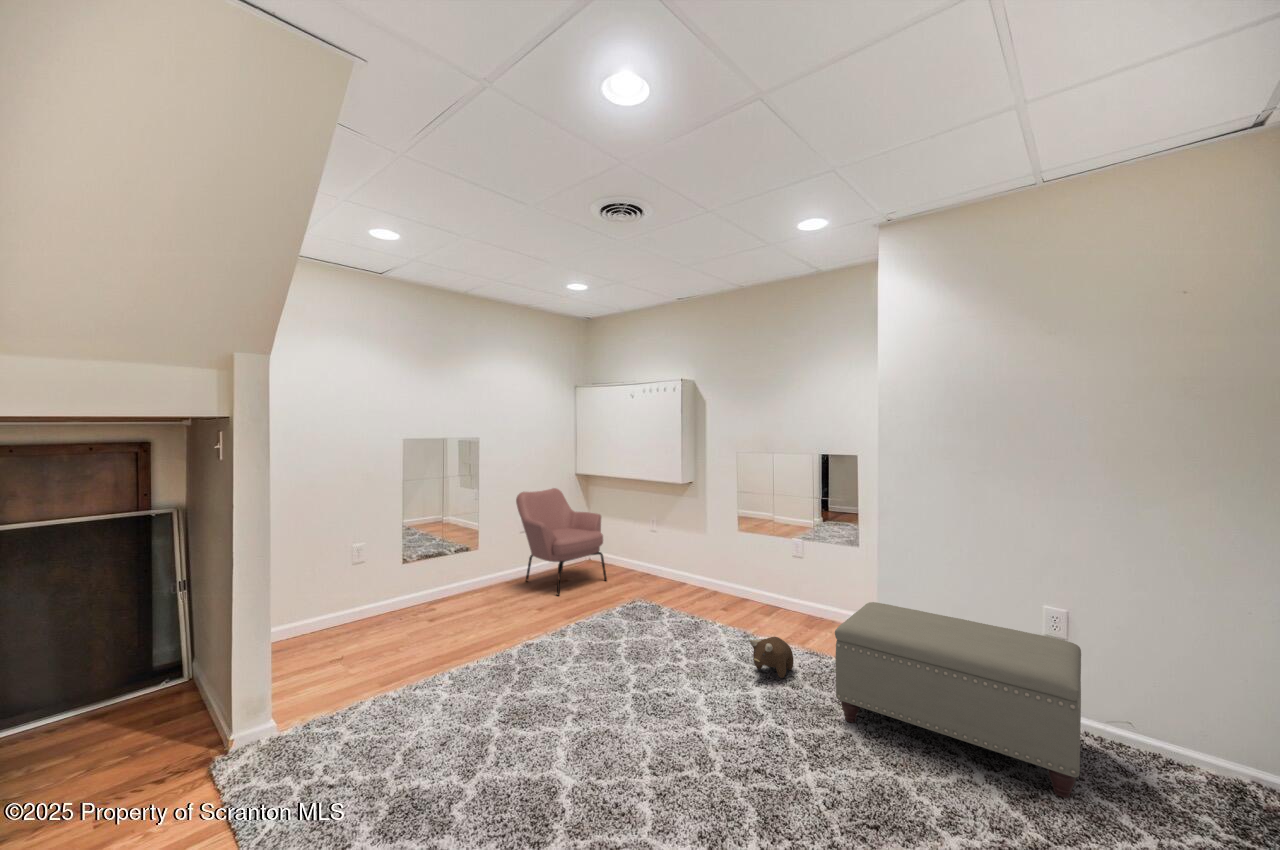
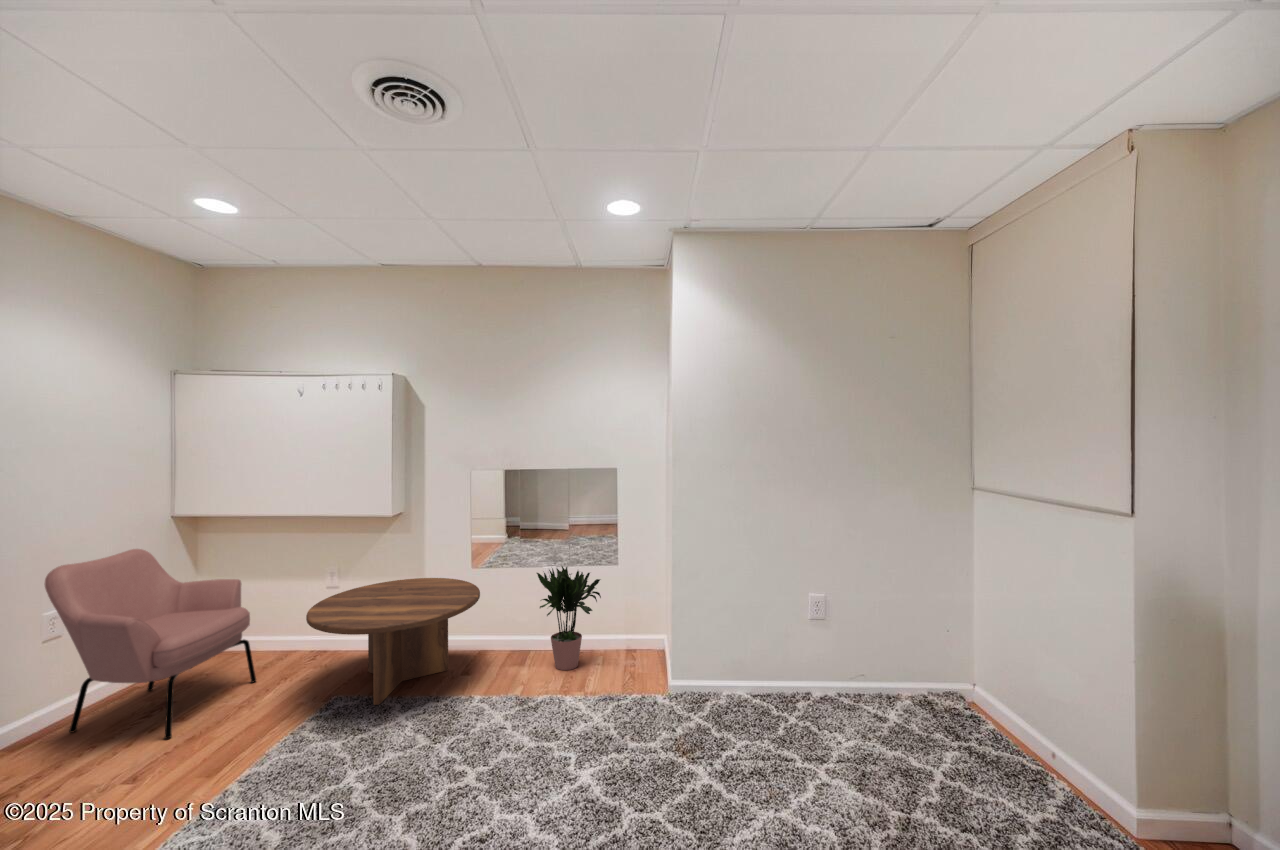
coffee table: none [623,531,737,611] -> present [306,578,480,705]
potted plant: none [777,534,836,629] -> present [537,566,601,670]
ottoman: present [835,602,1081,798] -> none [674,620,895,770]
plush toy: present [750,637,794,678] -> none [559,695,604,745]

